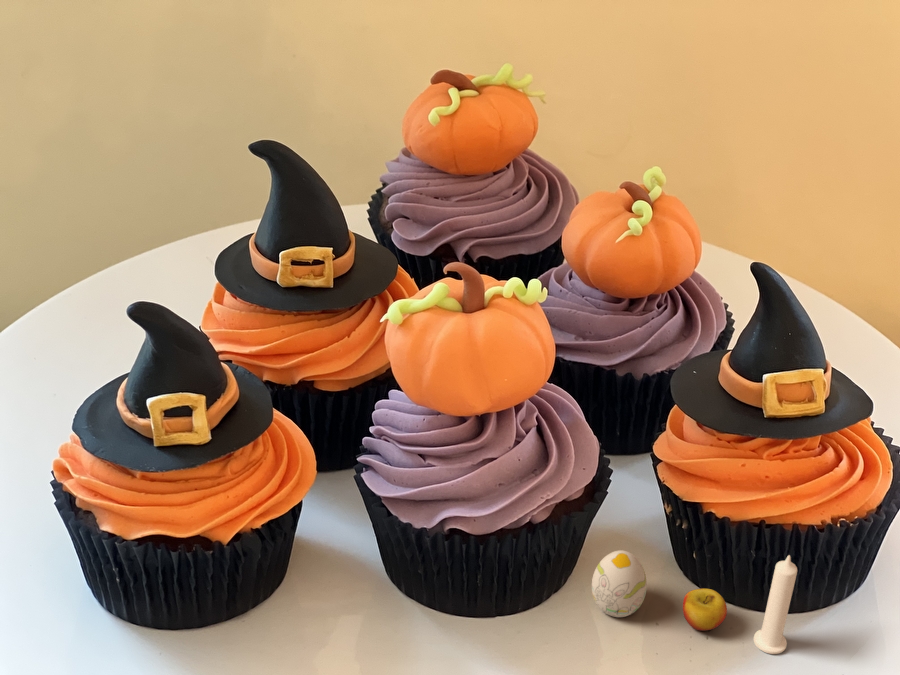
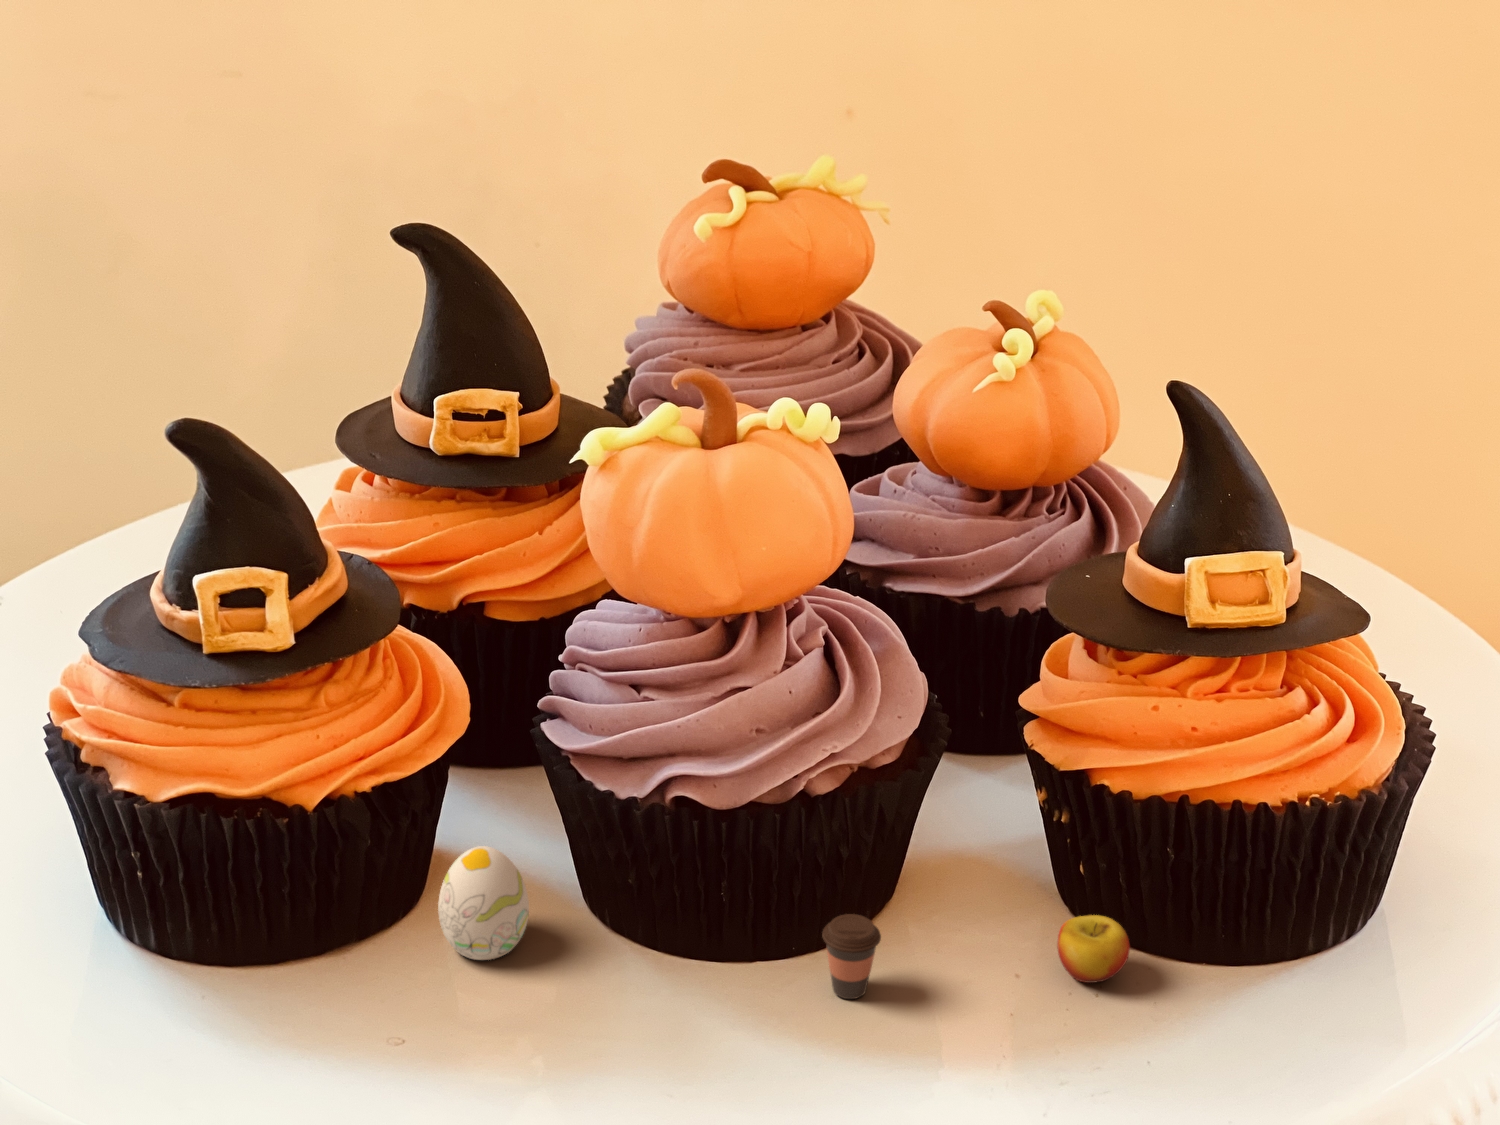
decorative egg: present [592,550,647,617] -> present [438,846,529,960]
candle: present [754,555,797,654] -> none [1174,840,1236,1018]
coffee cup: none [543,596,580,647] -> present [822,914,881,999]

